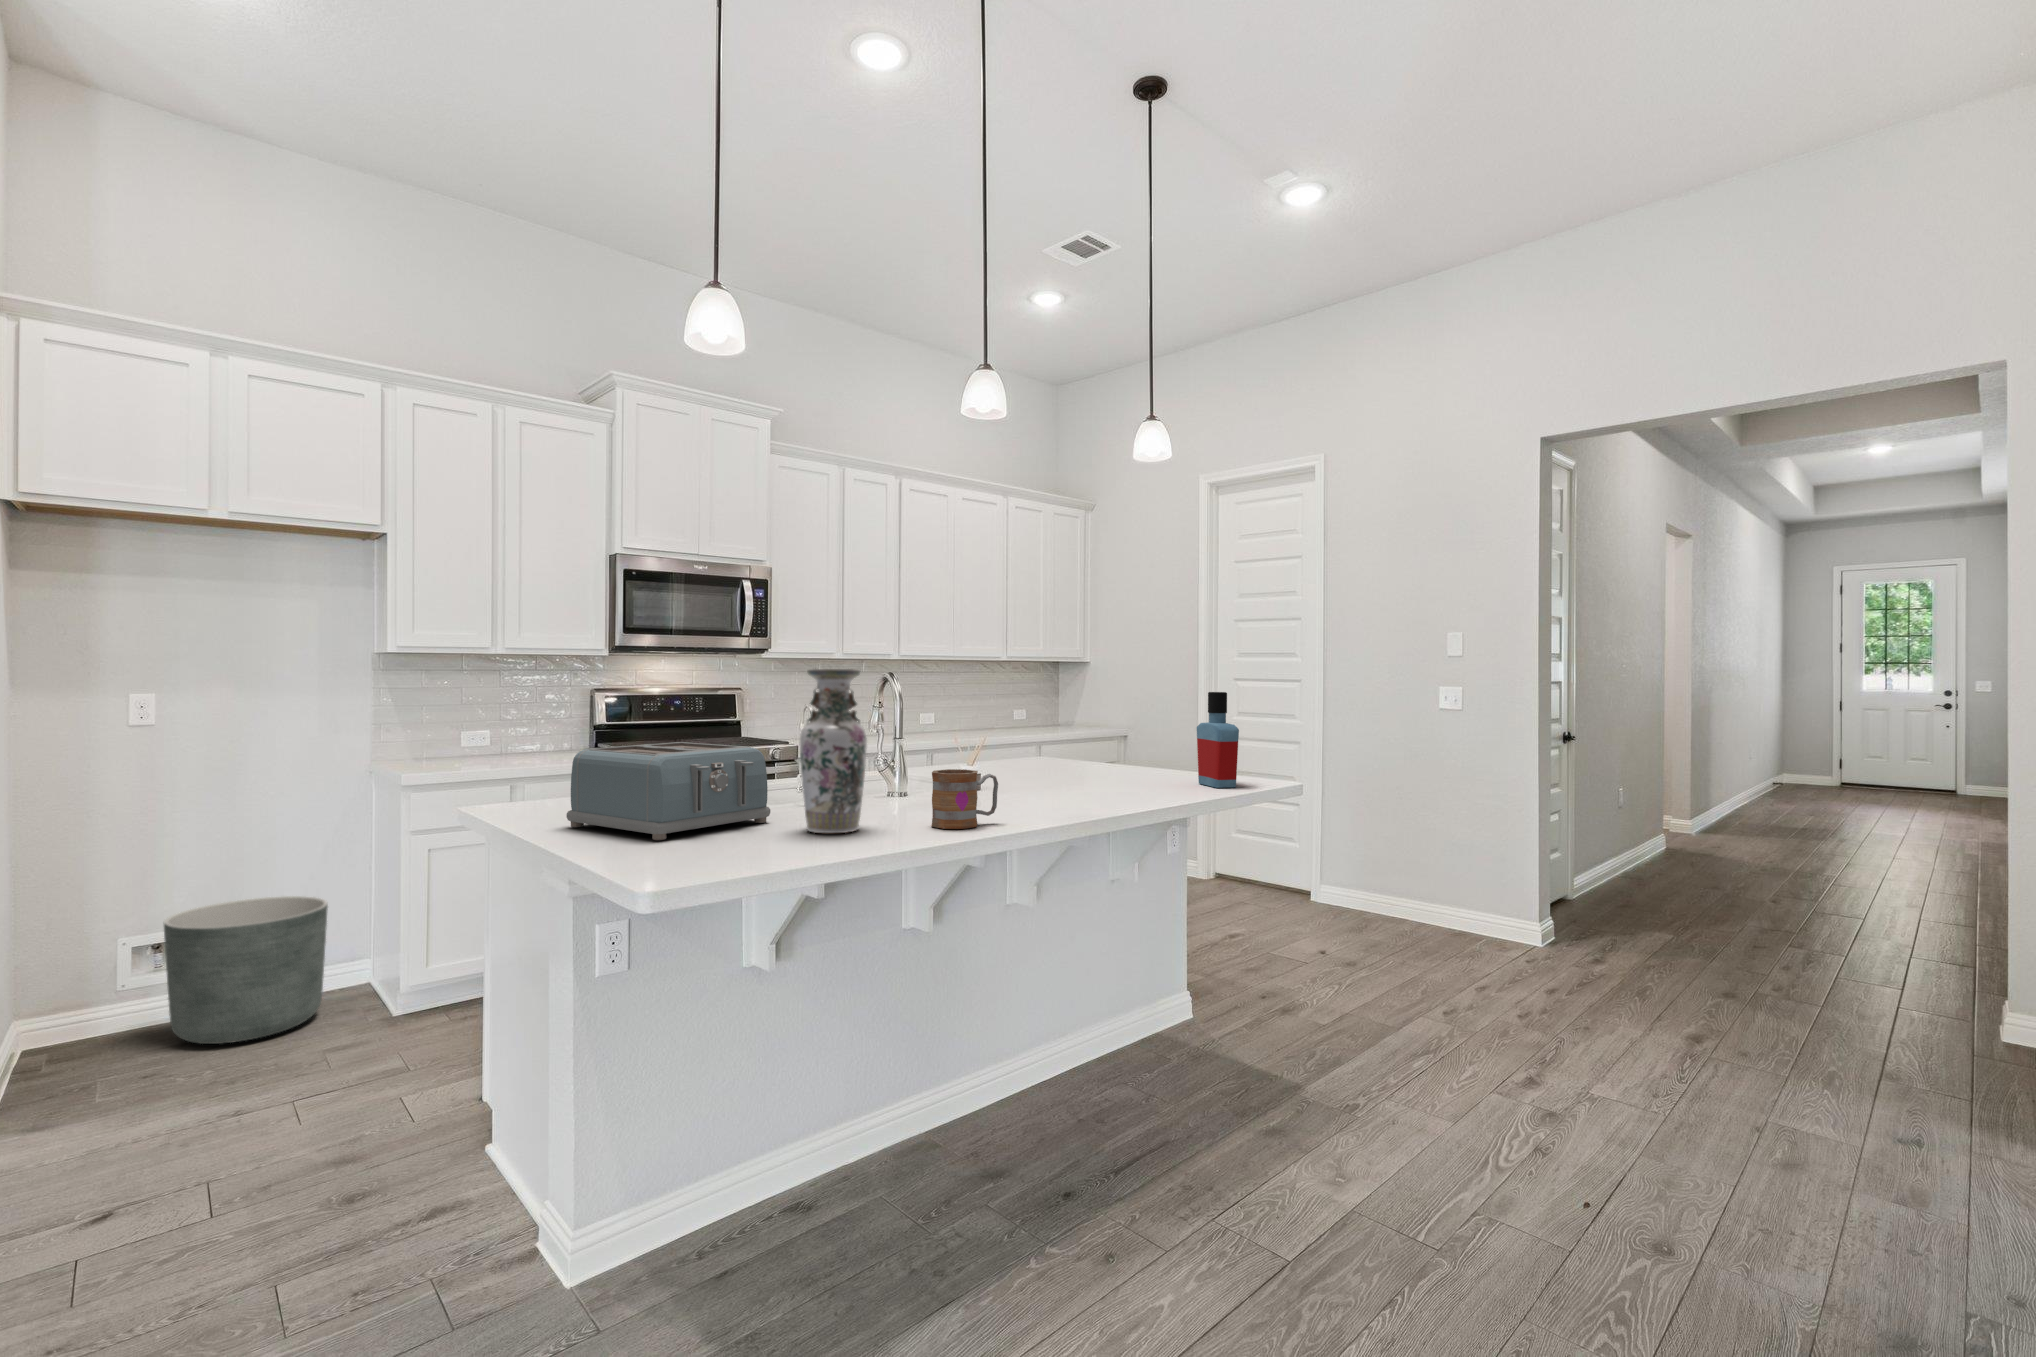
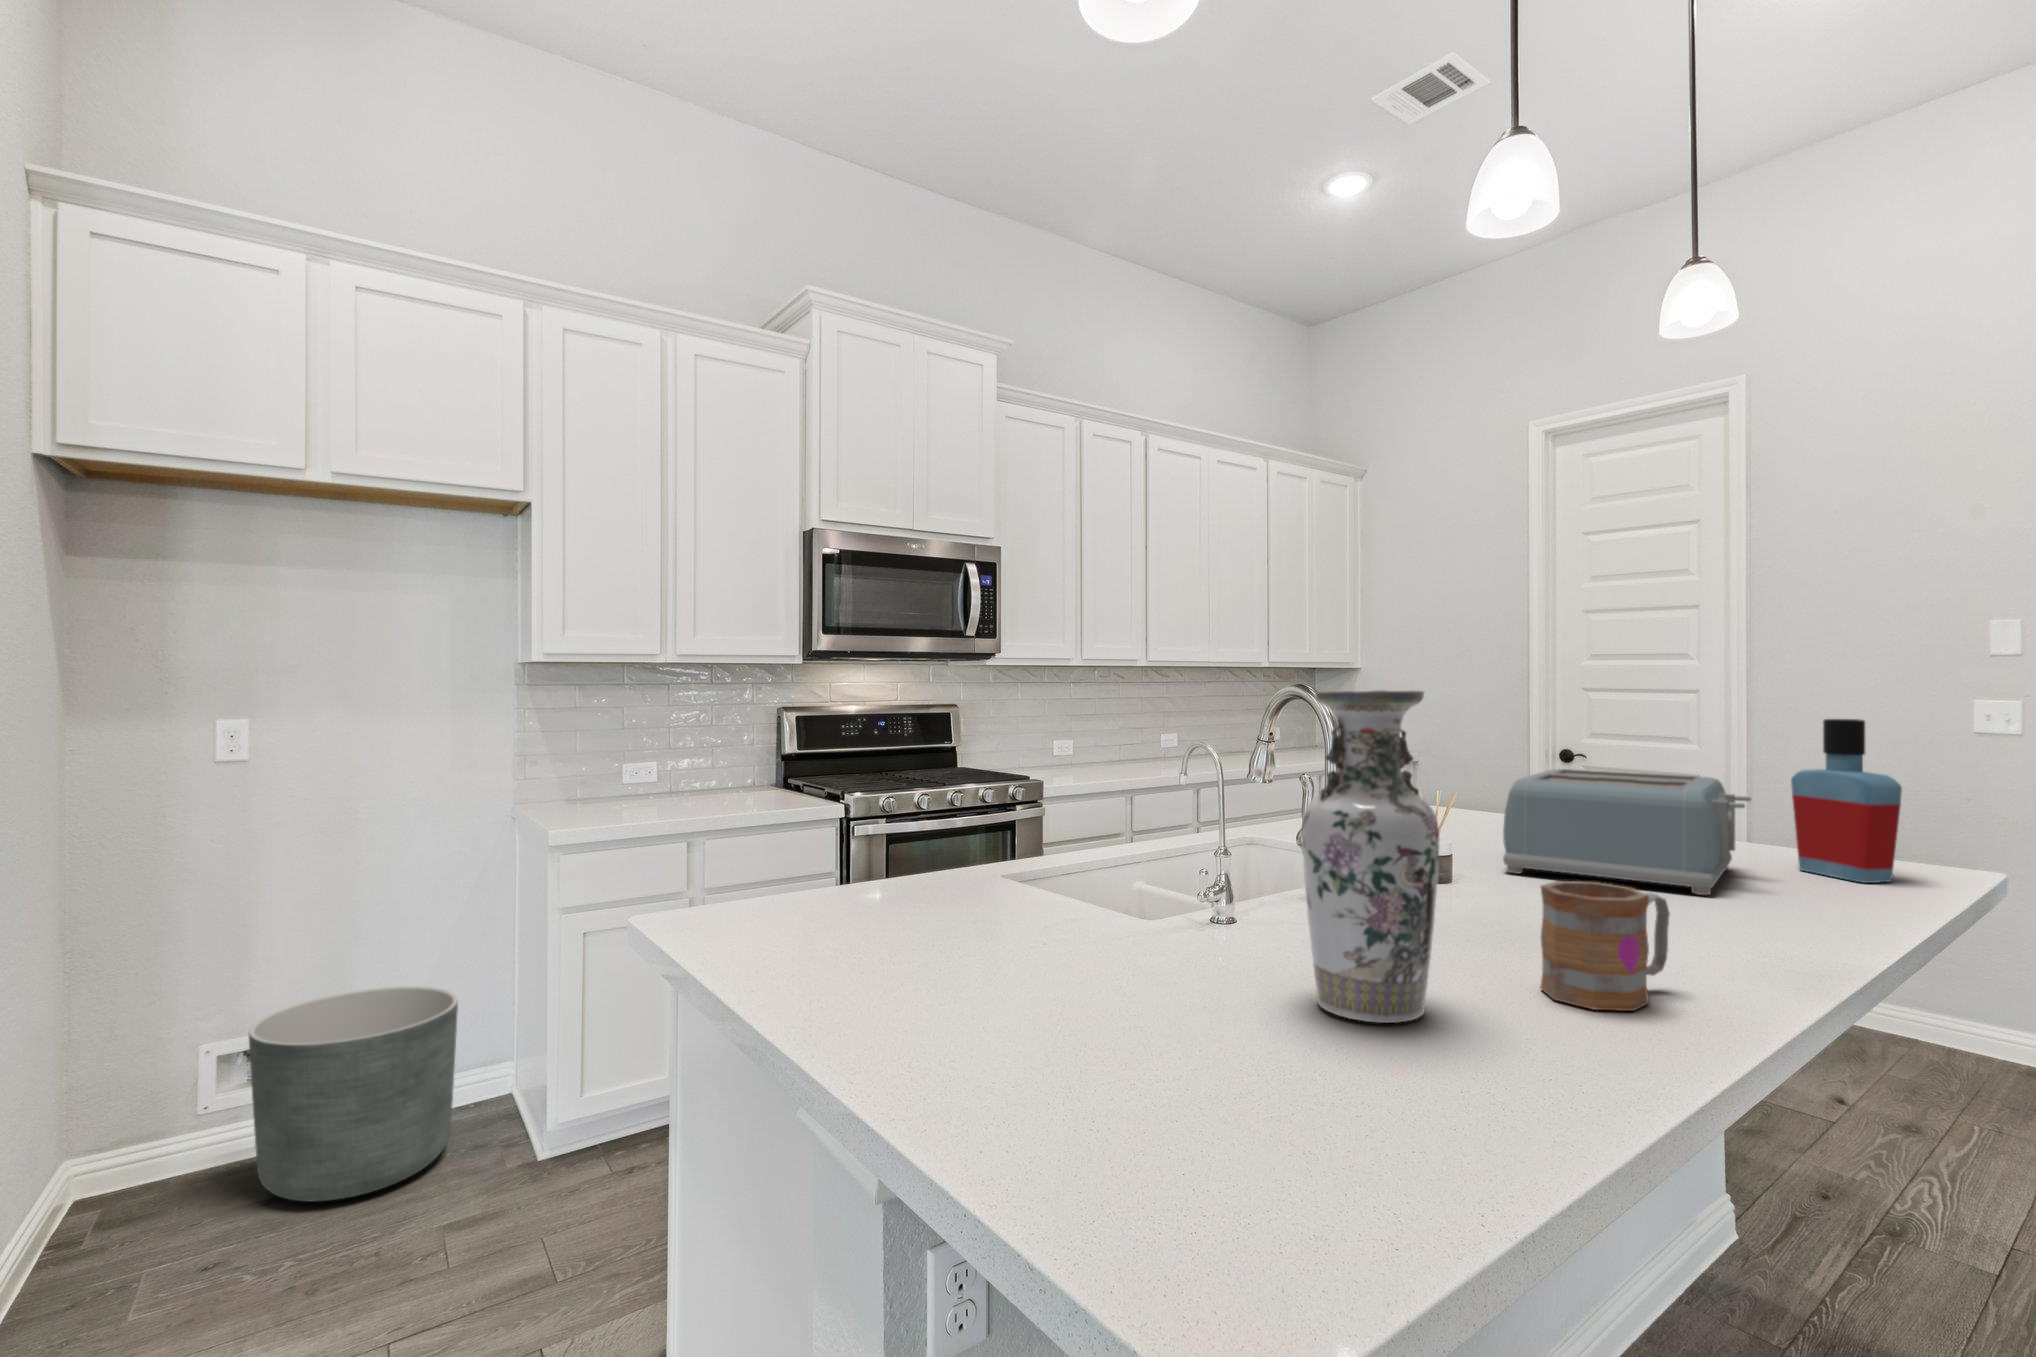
toaster: present [567,742,770,840] -> present [1503,769,1751,895]

